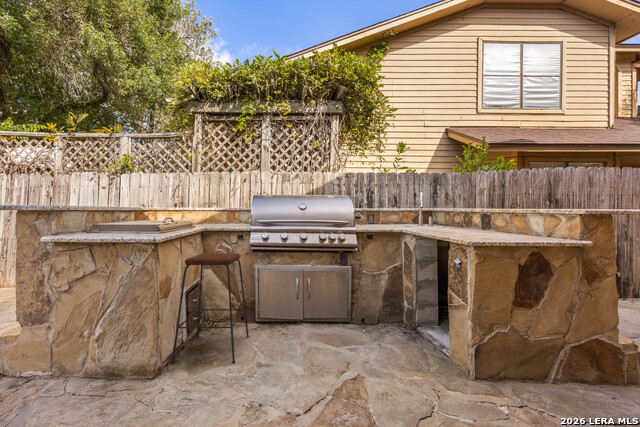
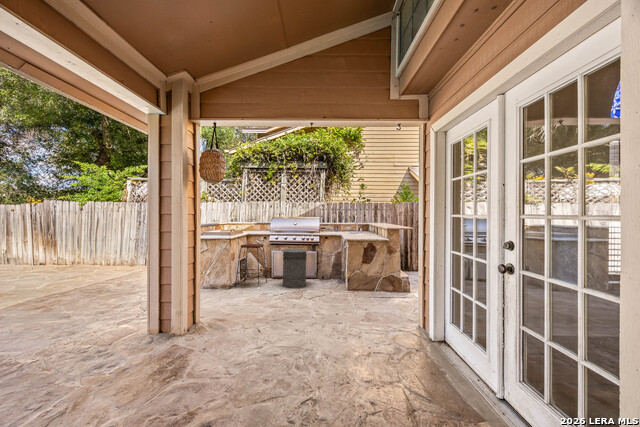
trash can: none [281,259,341,353] -> present [281,248,308,288]

